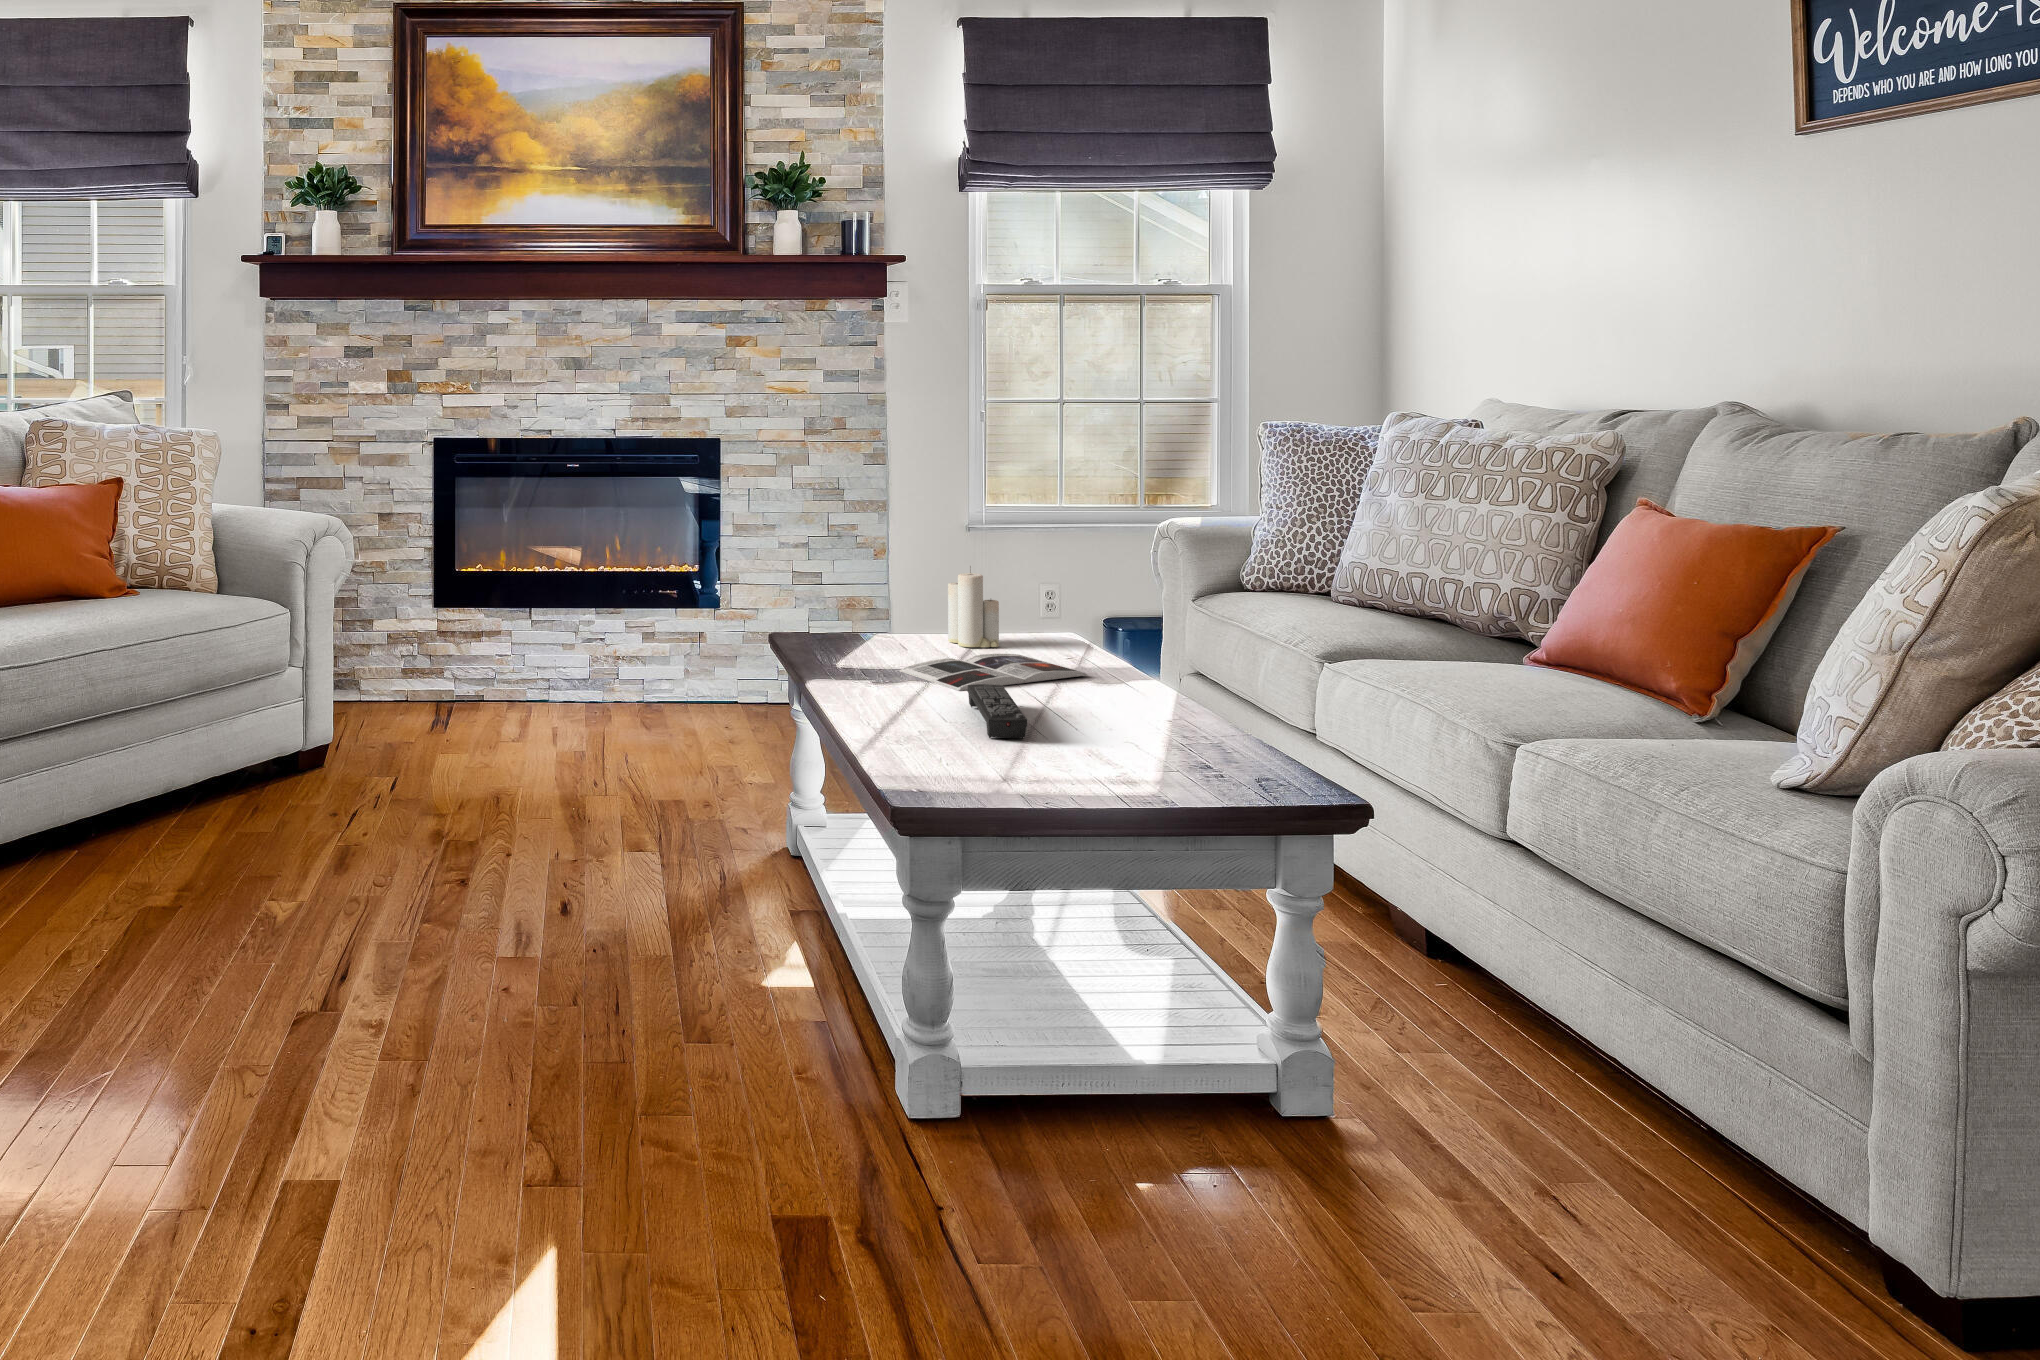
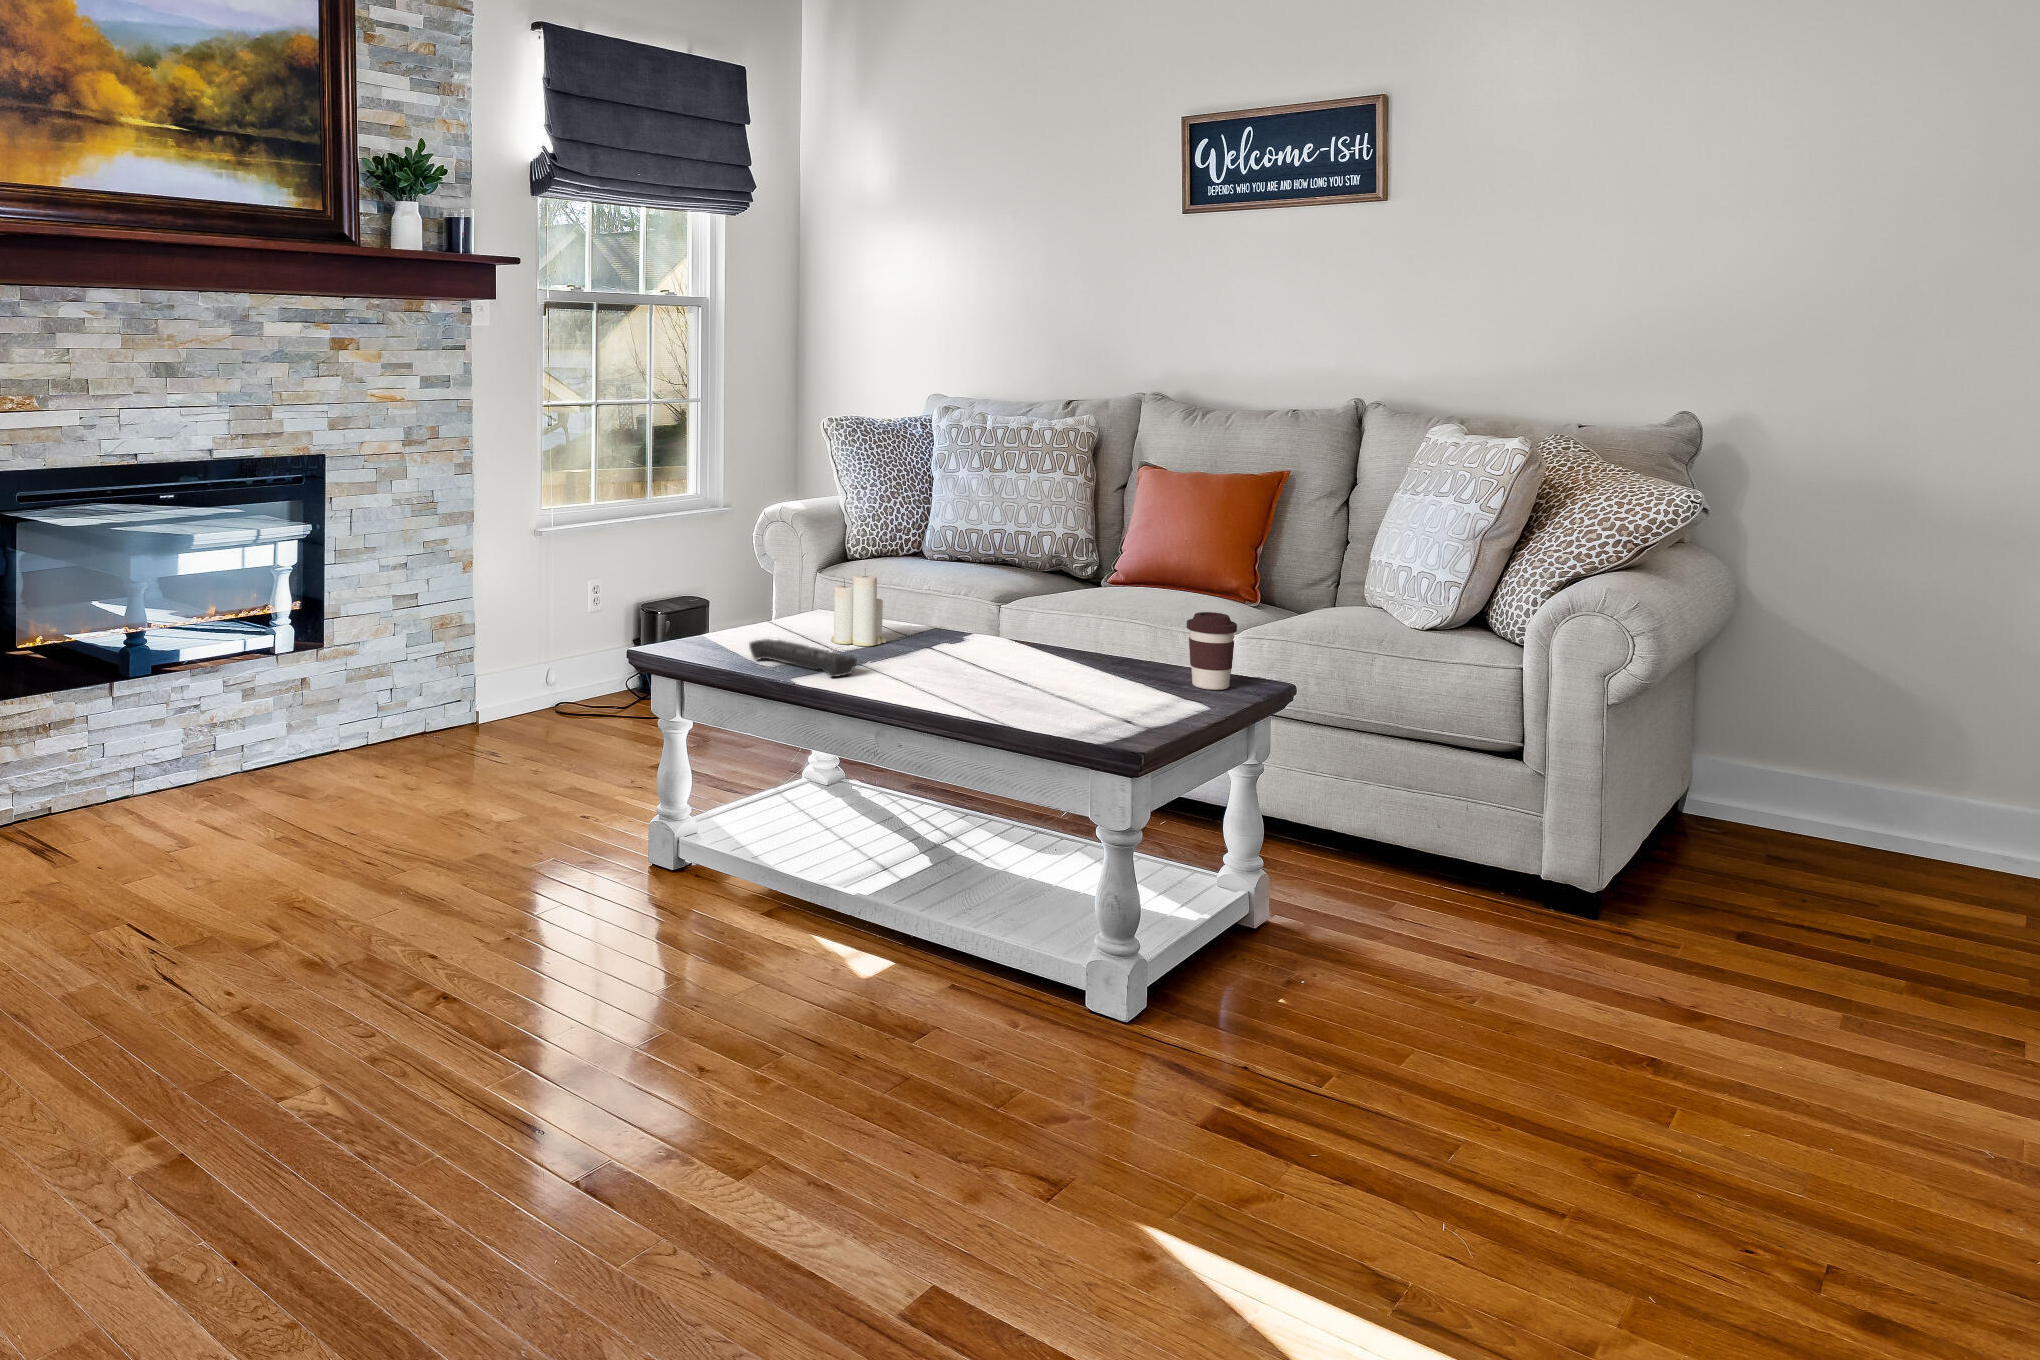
coffee cup: none [1127,641,1187,733] -> present [1187,612,1237,690]
magazine: present [900,654,1087,691] -> none [911,645,1024,684]
remote control: present [968,684,1027,739] -> present [749,639,857,677]

